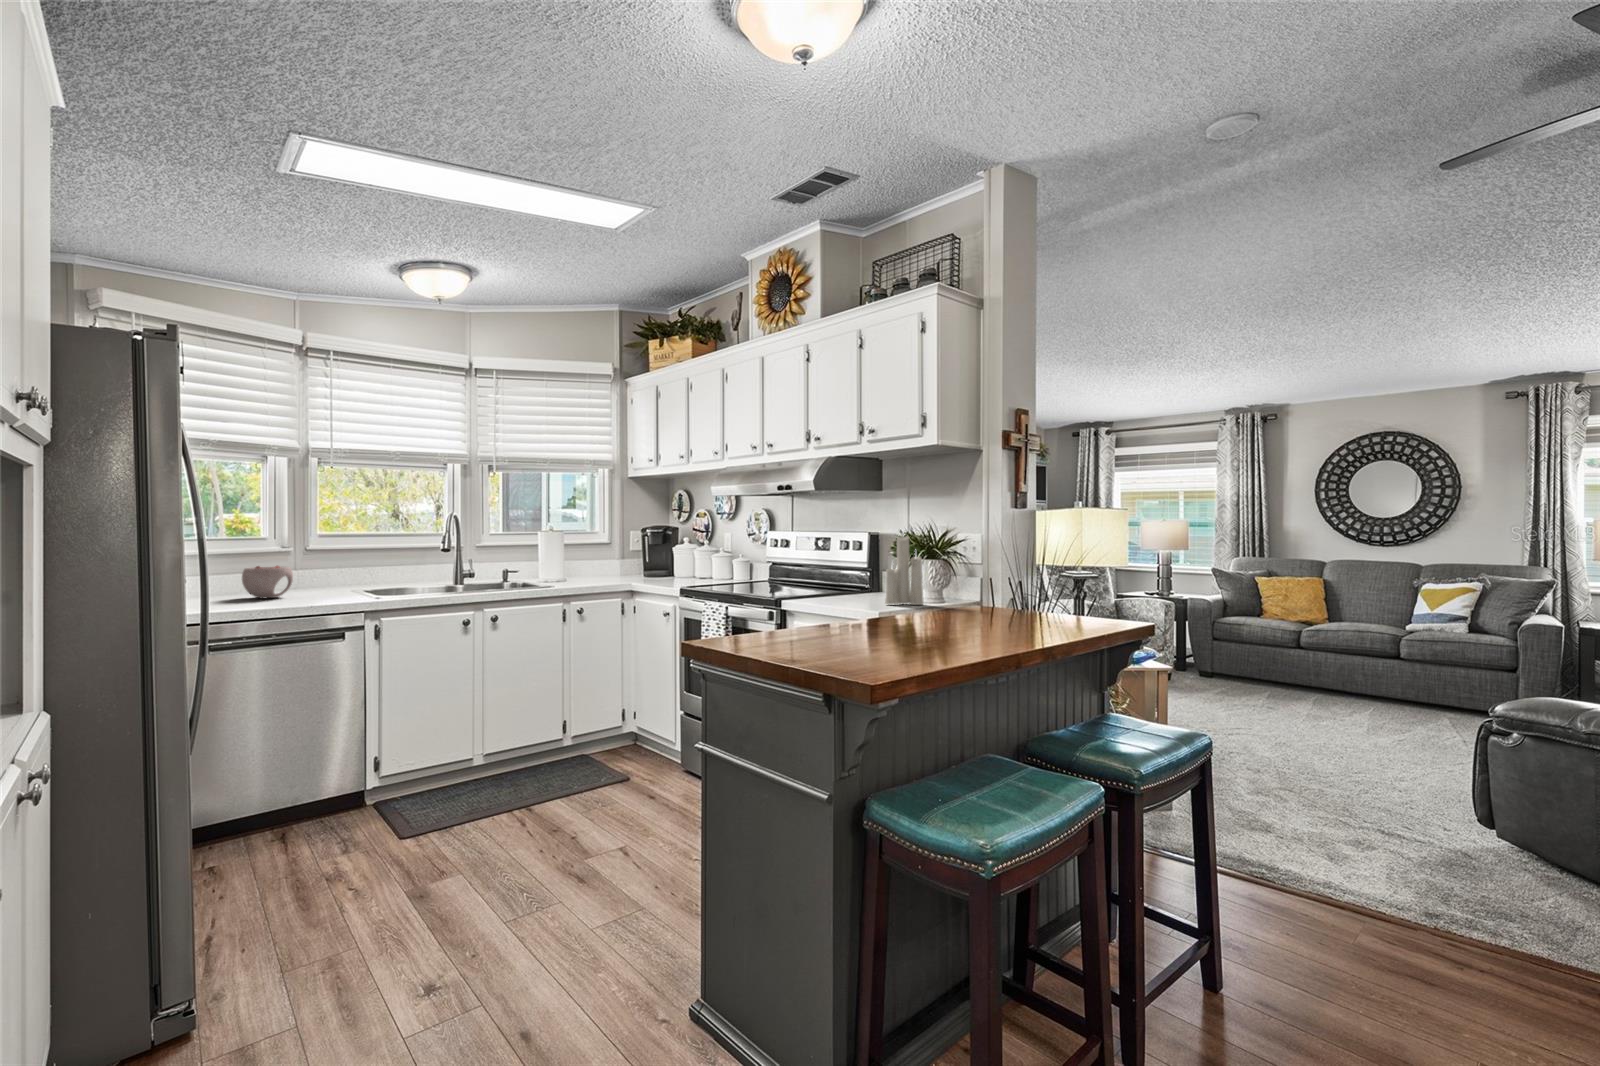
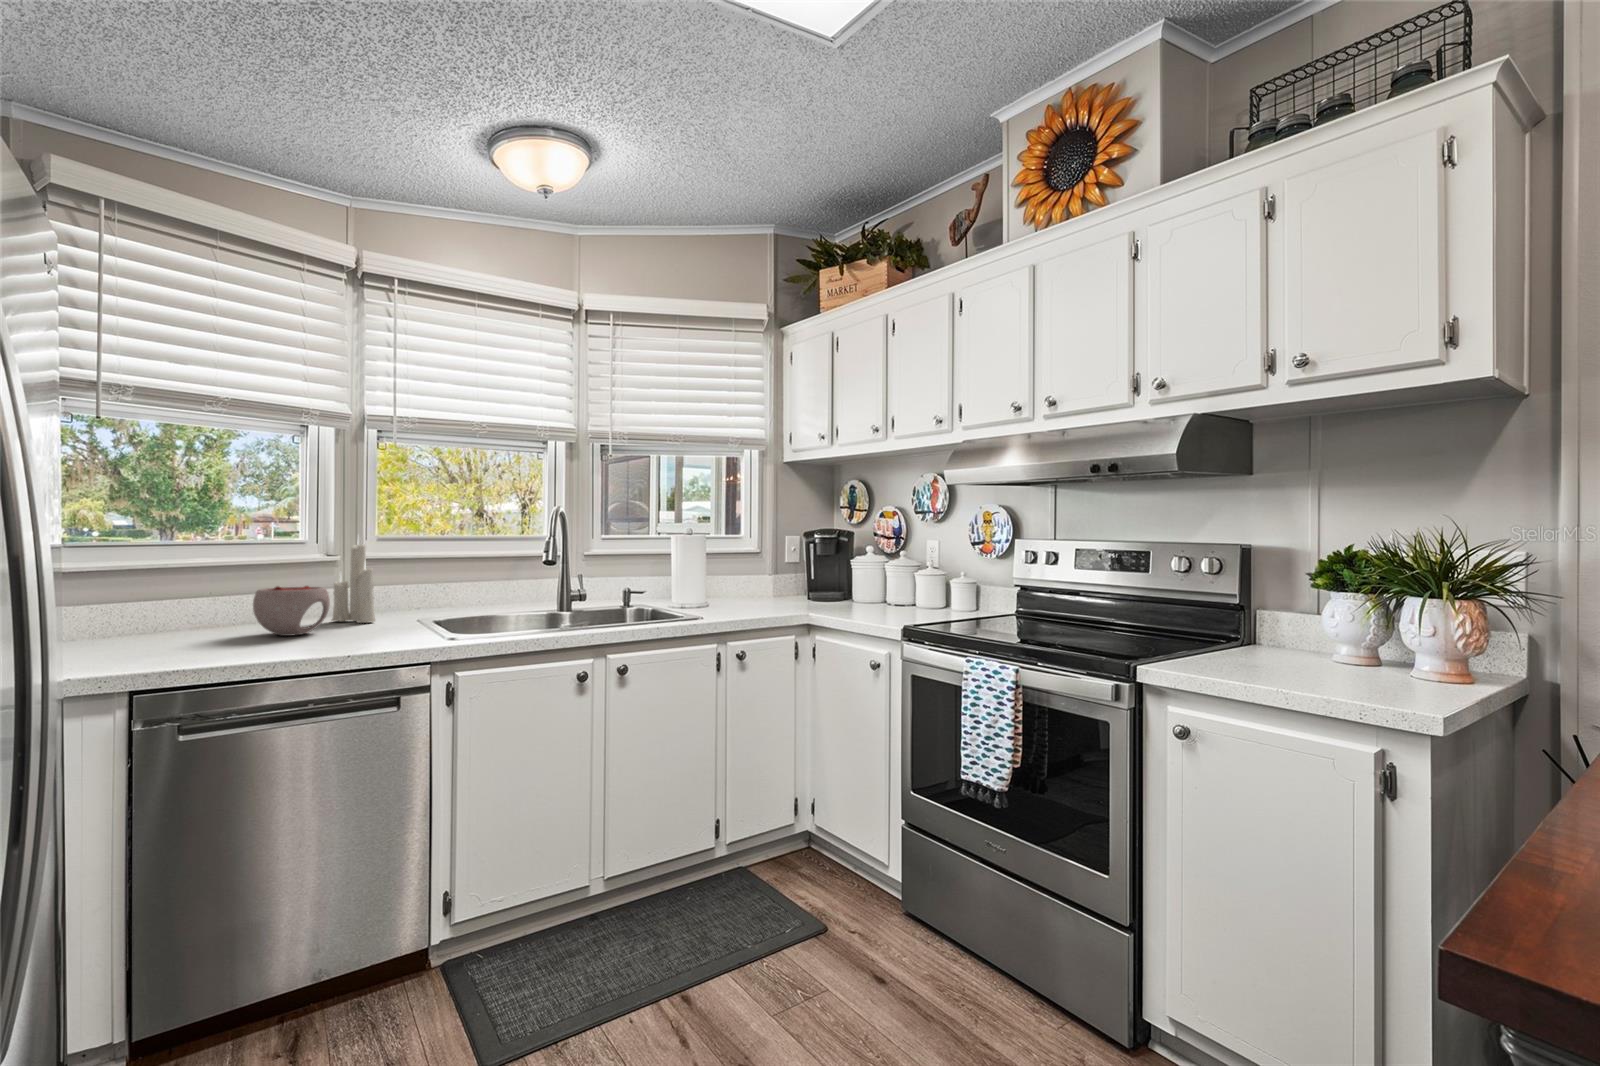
candle: present [885,535,924,605] -> present [332,544,375,623]

